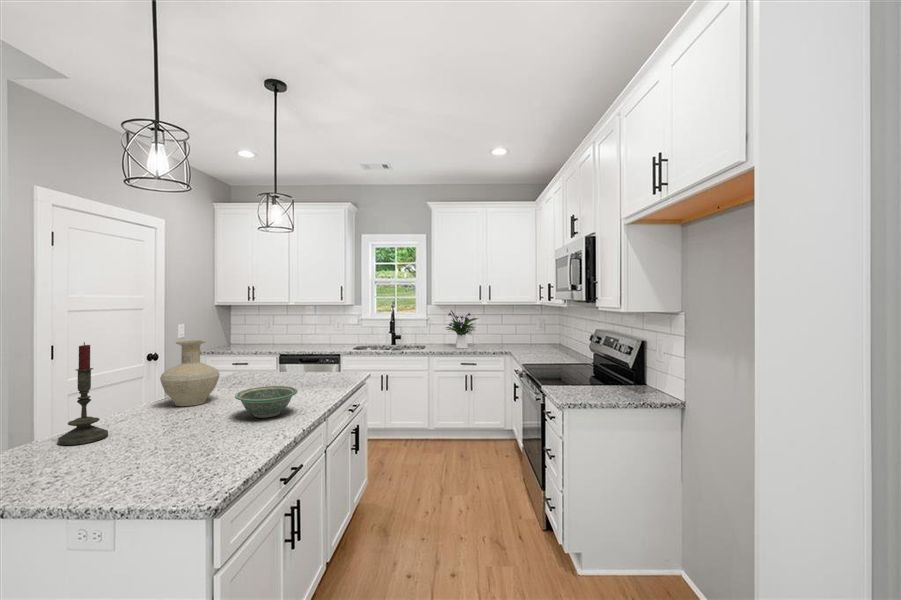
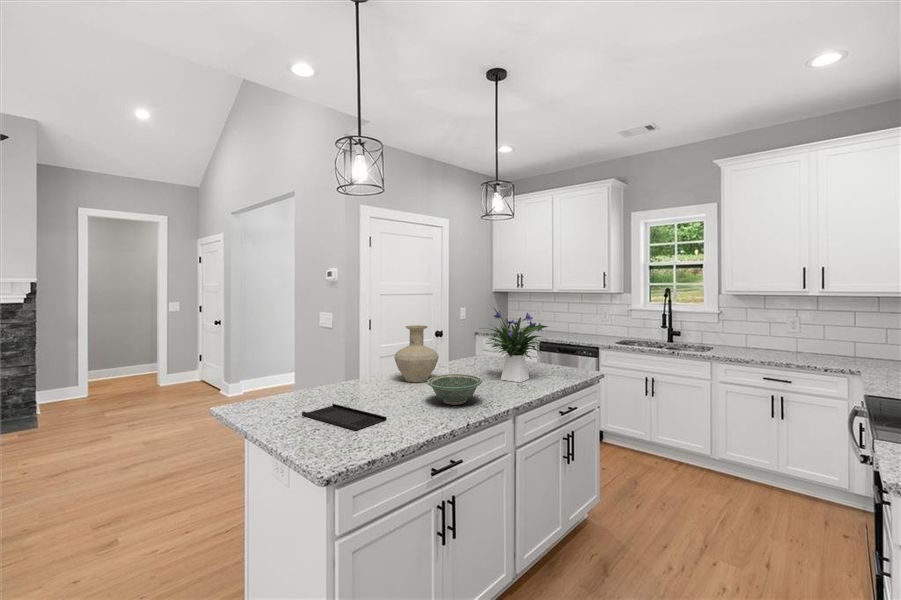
flower arrangement: present [446,311,478,348] -> present [486,309,548,382]
candle: present [58,342,108,445] -> none [314,323,343,400]
tray: none [74,441,211,465] -> present [302,404,387,431]

